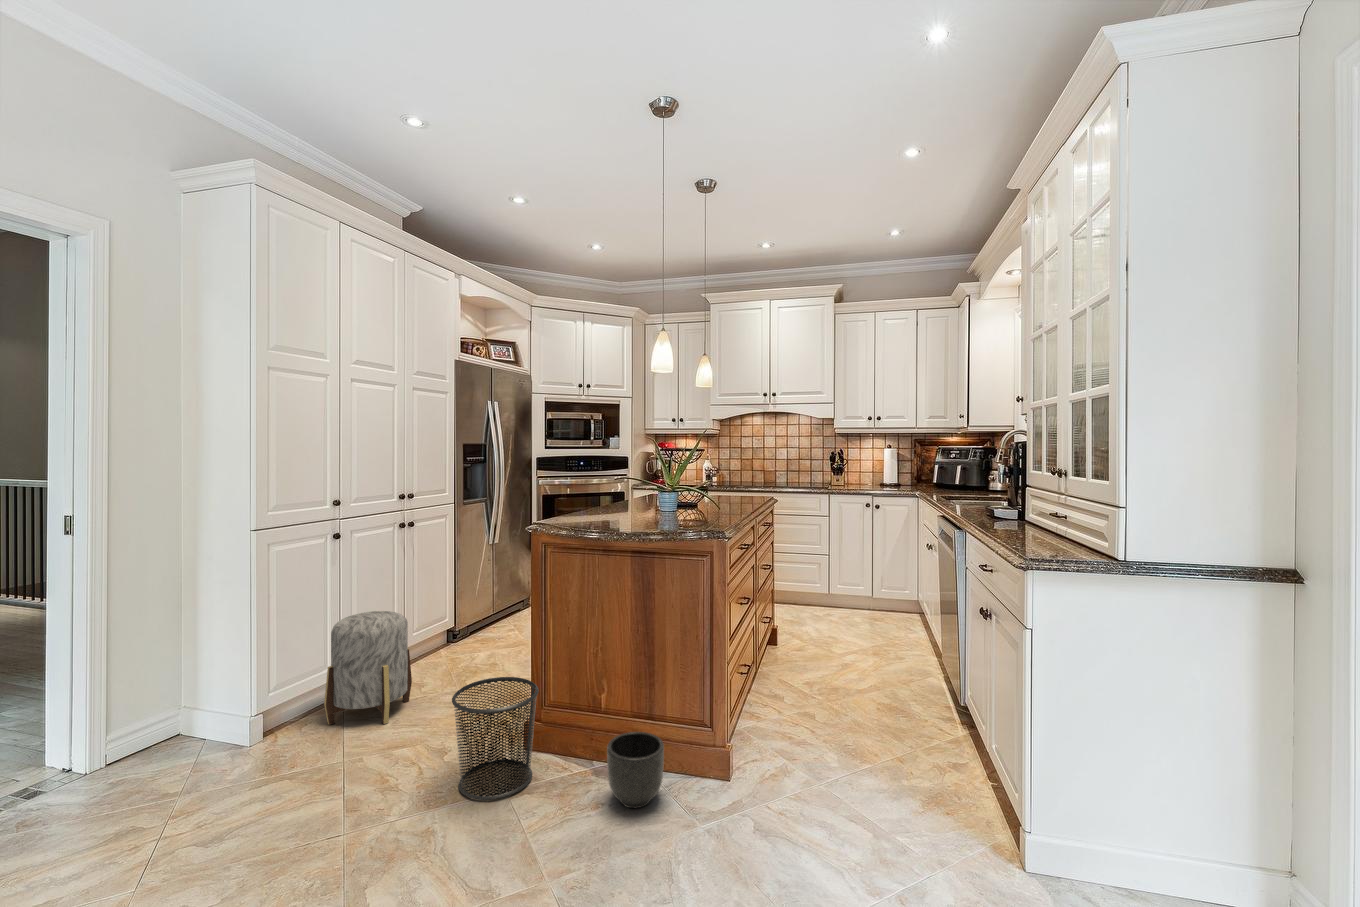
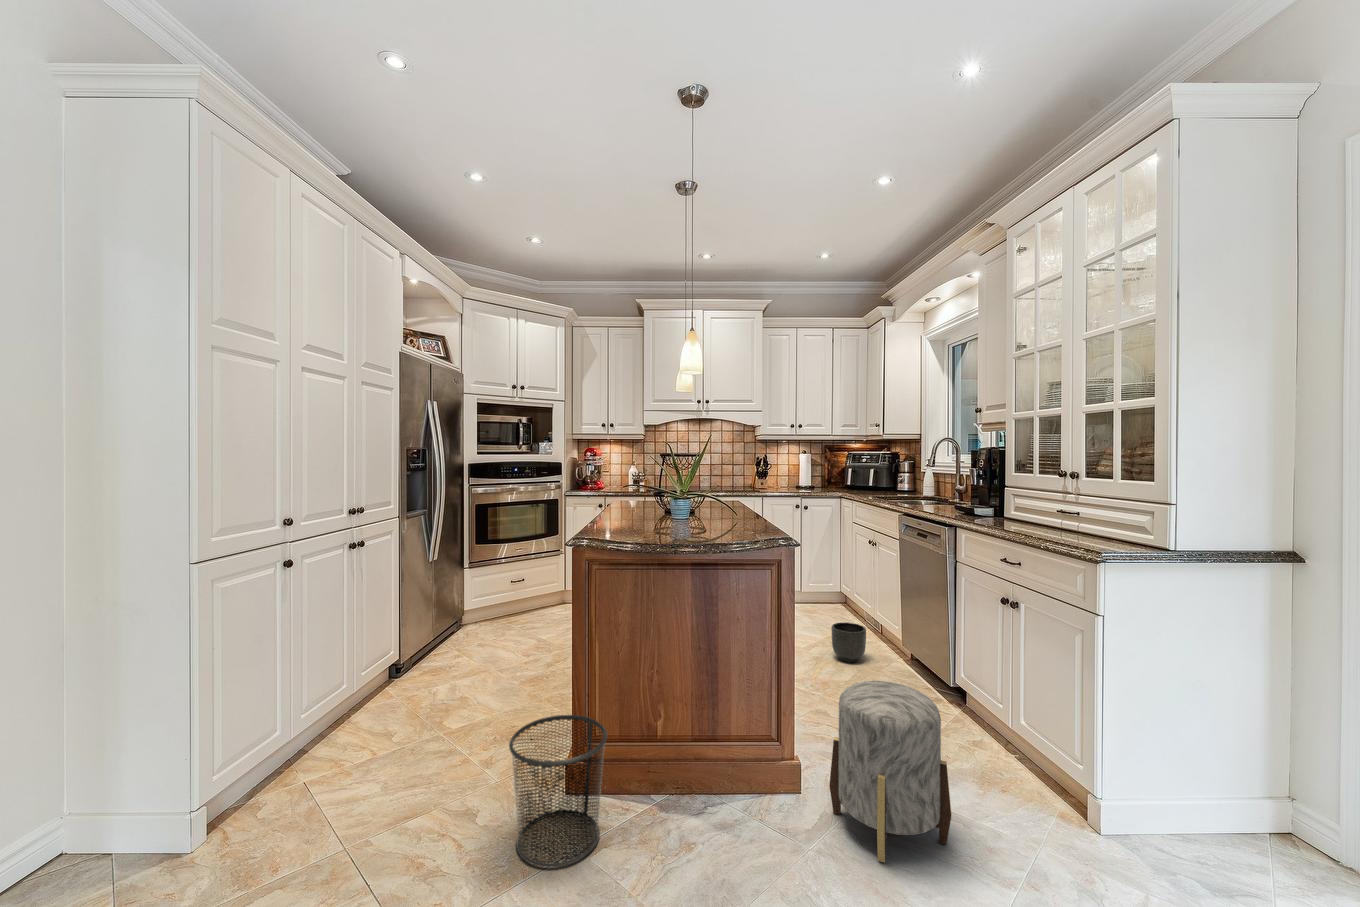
stool: present [324,611,412,725] -> present [829,681,951,863]
planter: present [607,732,664,808] -> present [831,623,866,663]

